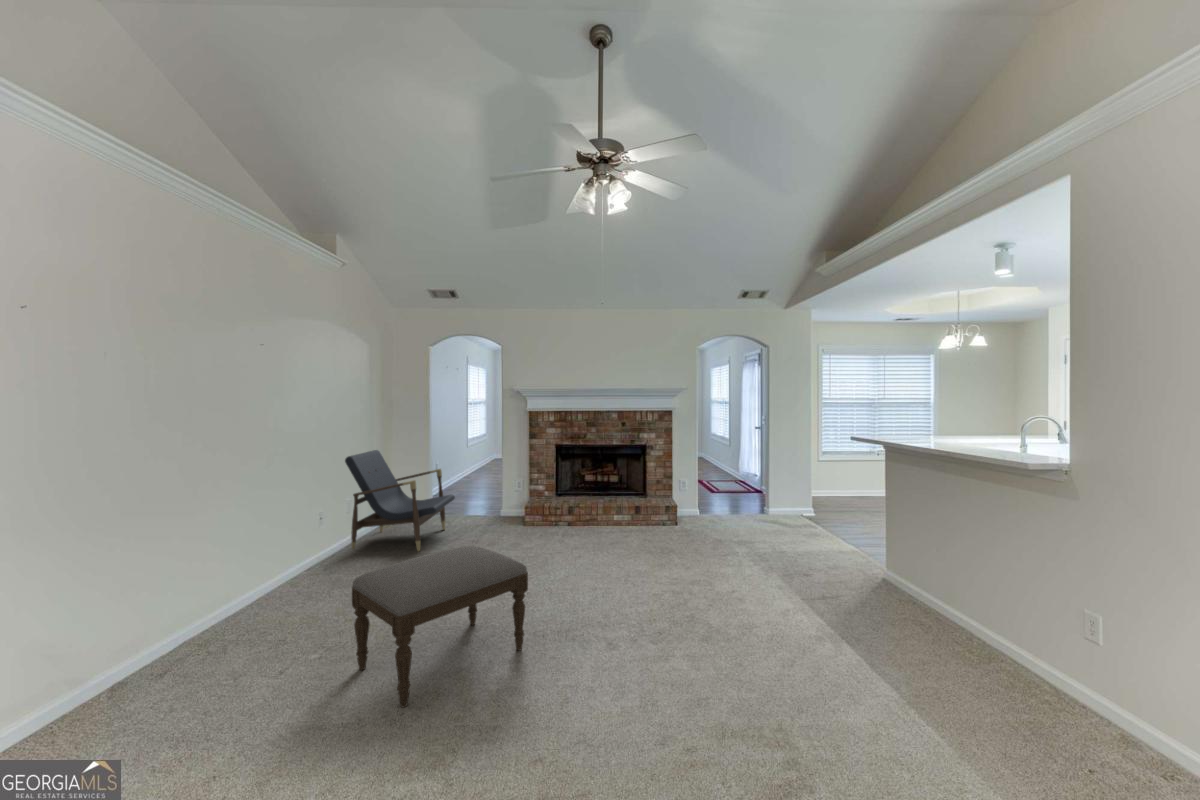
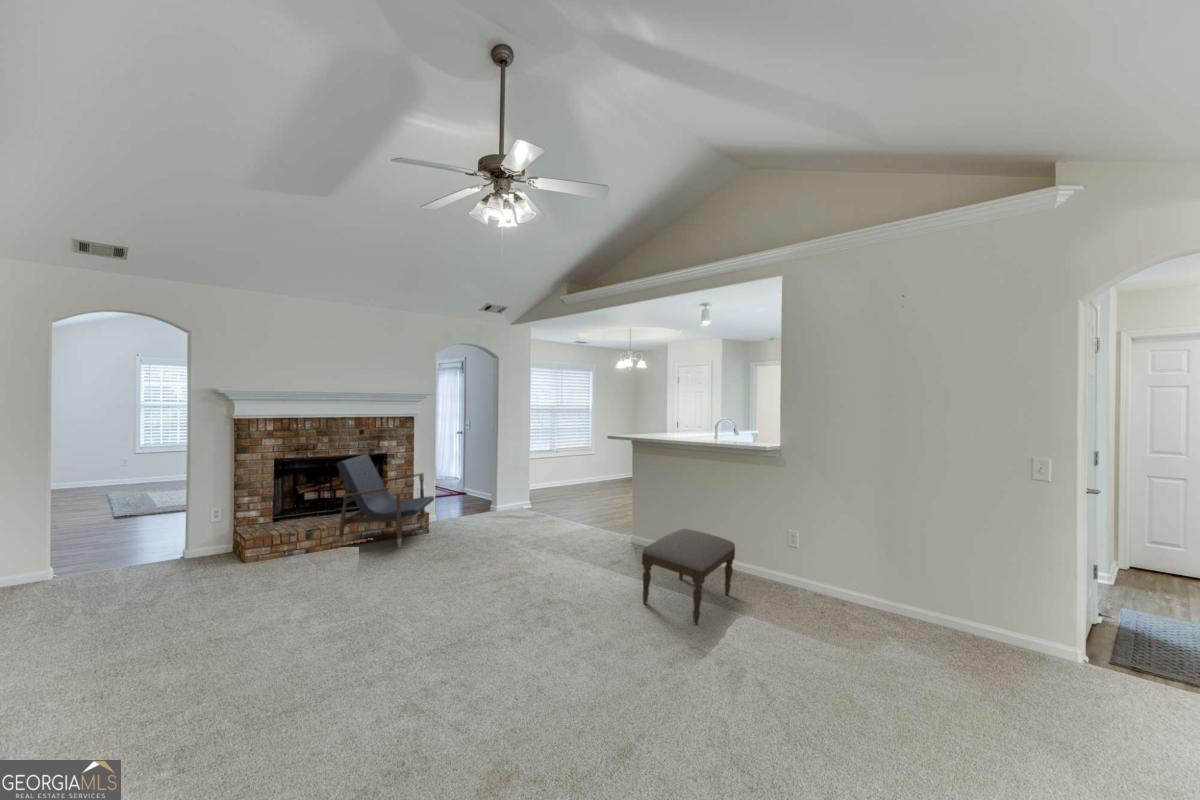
ottoman: present [352,546,528,707] -> present [642,529,735,625]

